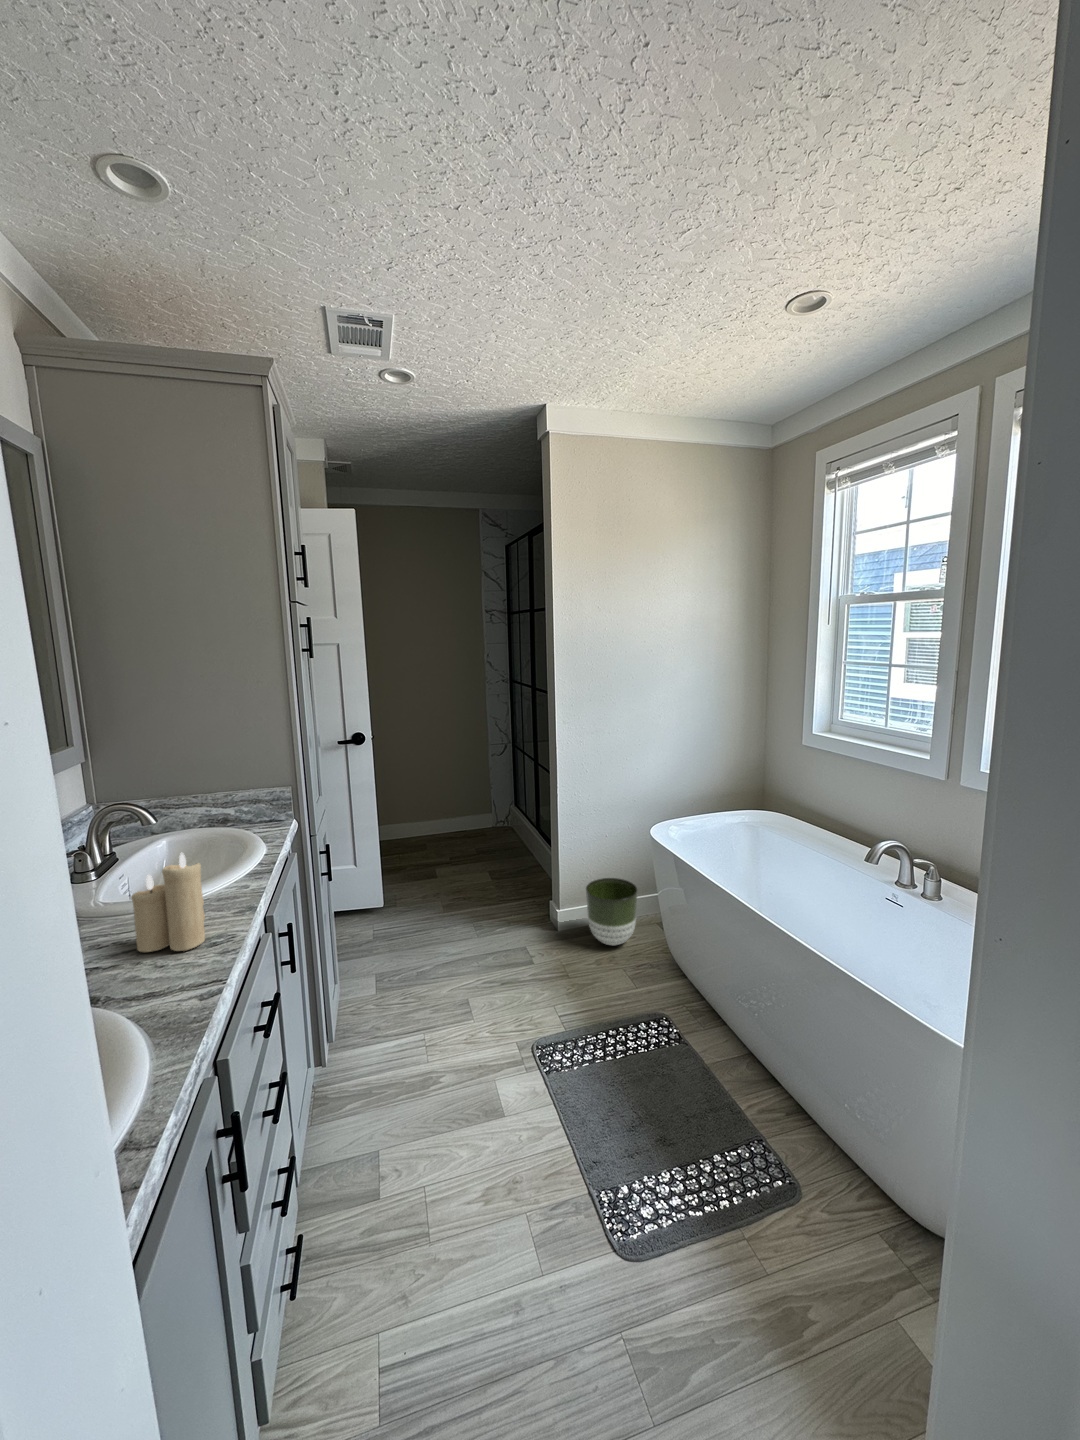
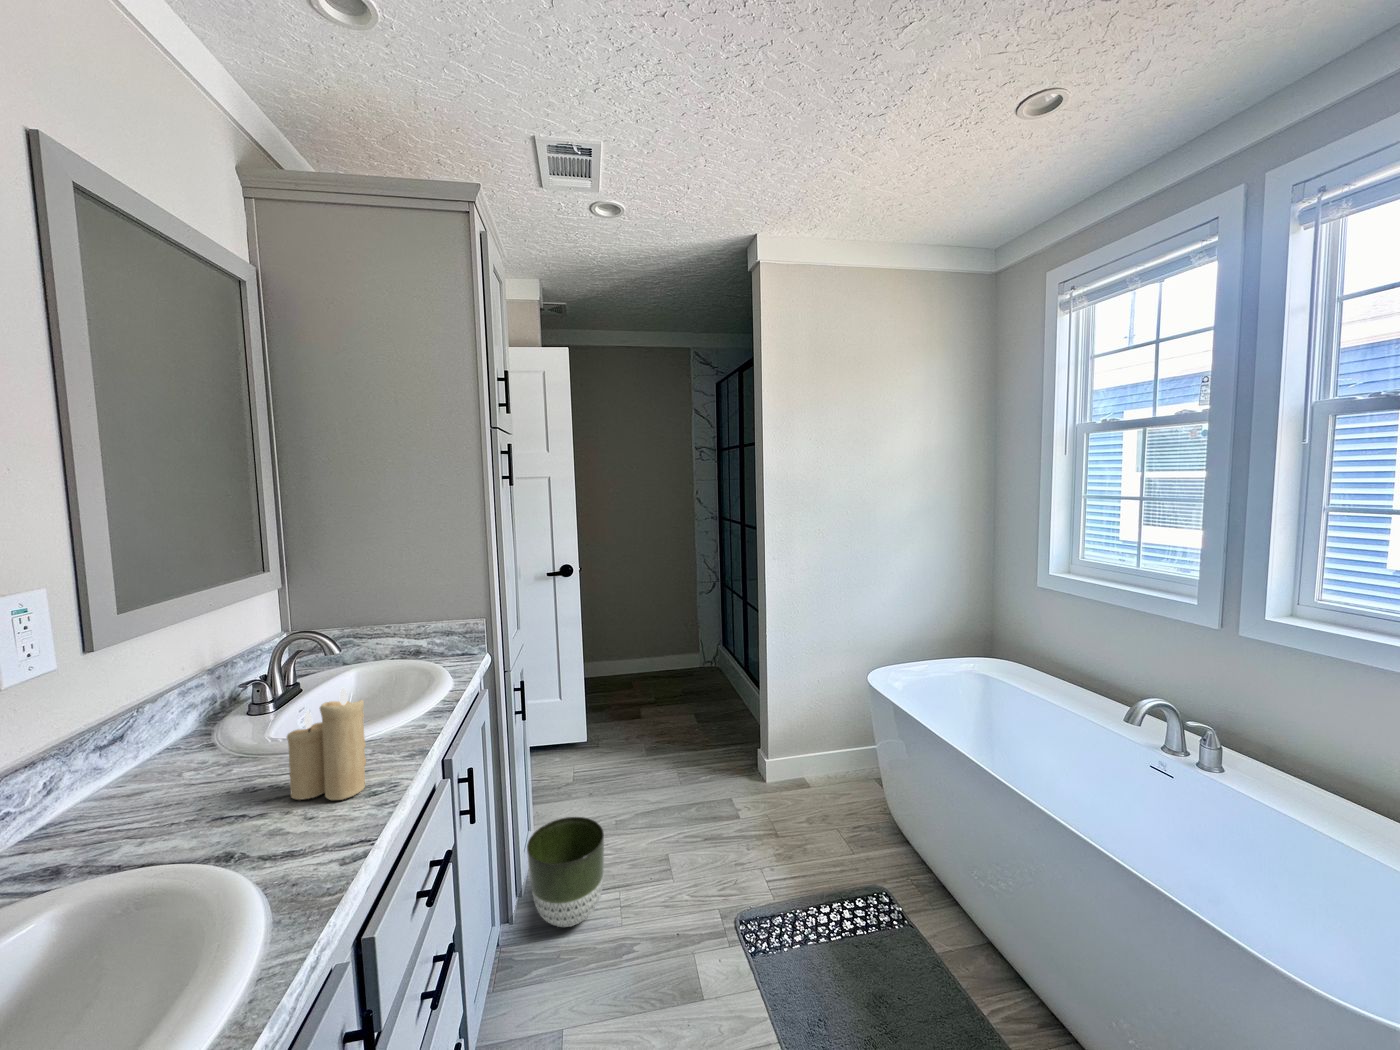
planter: present [586,878,638,945] -> present [527,817,604,927]

